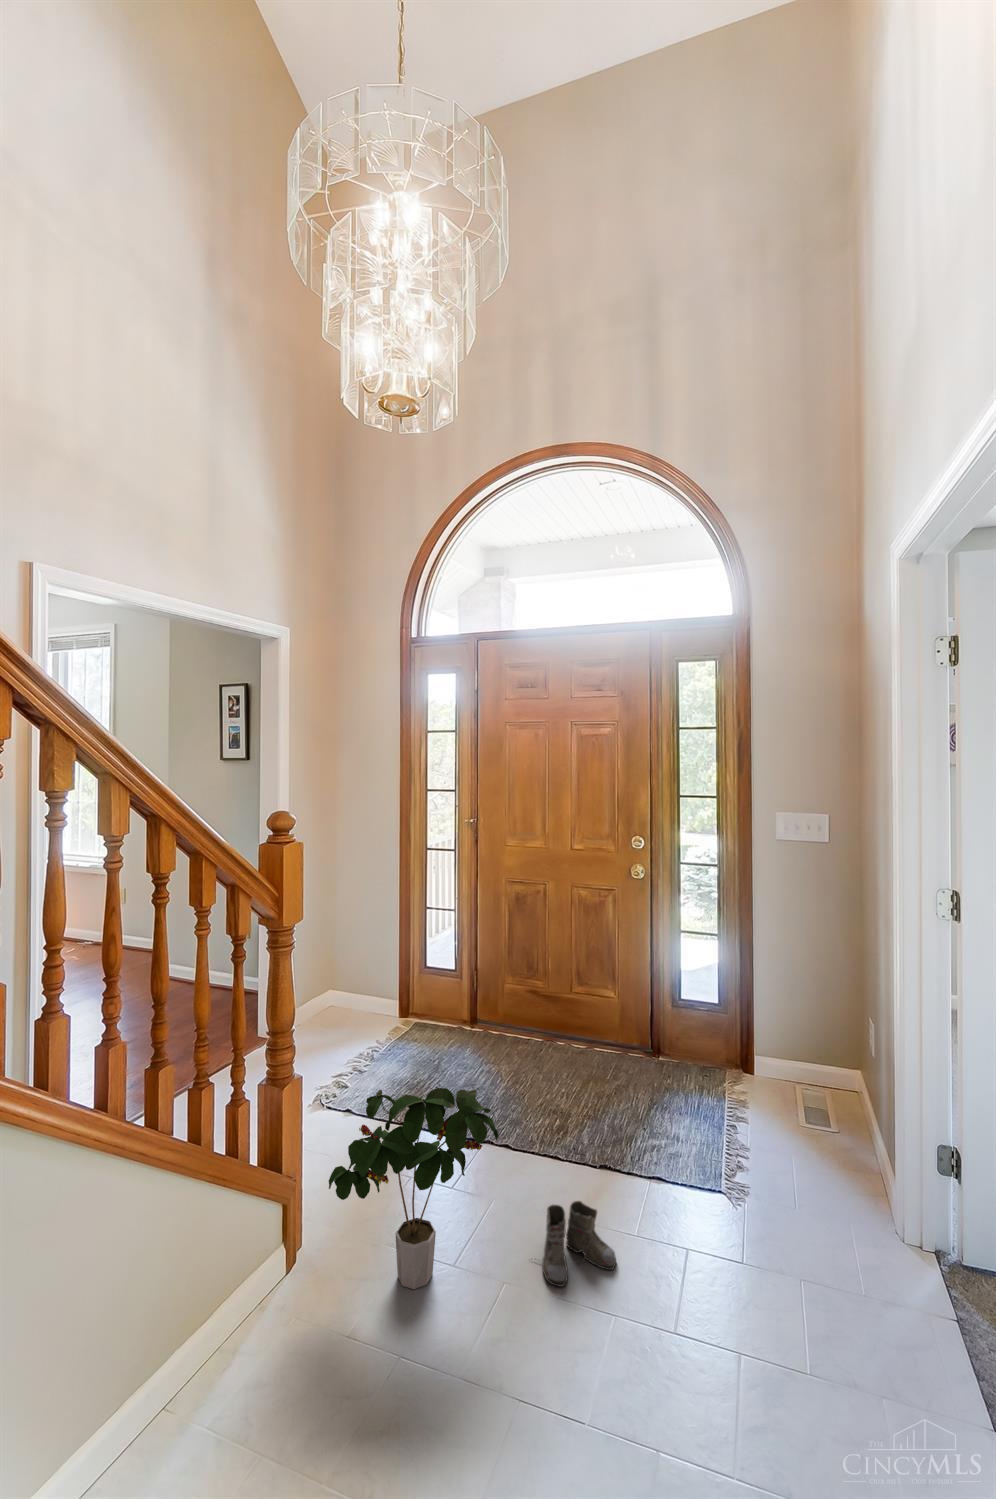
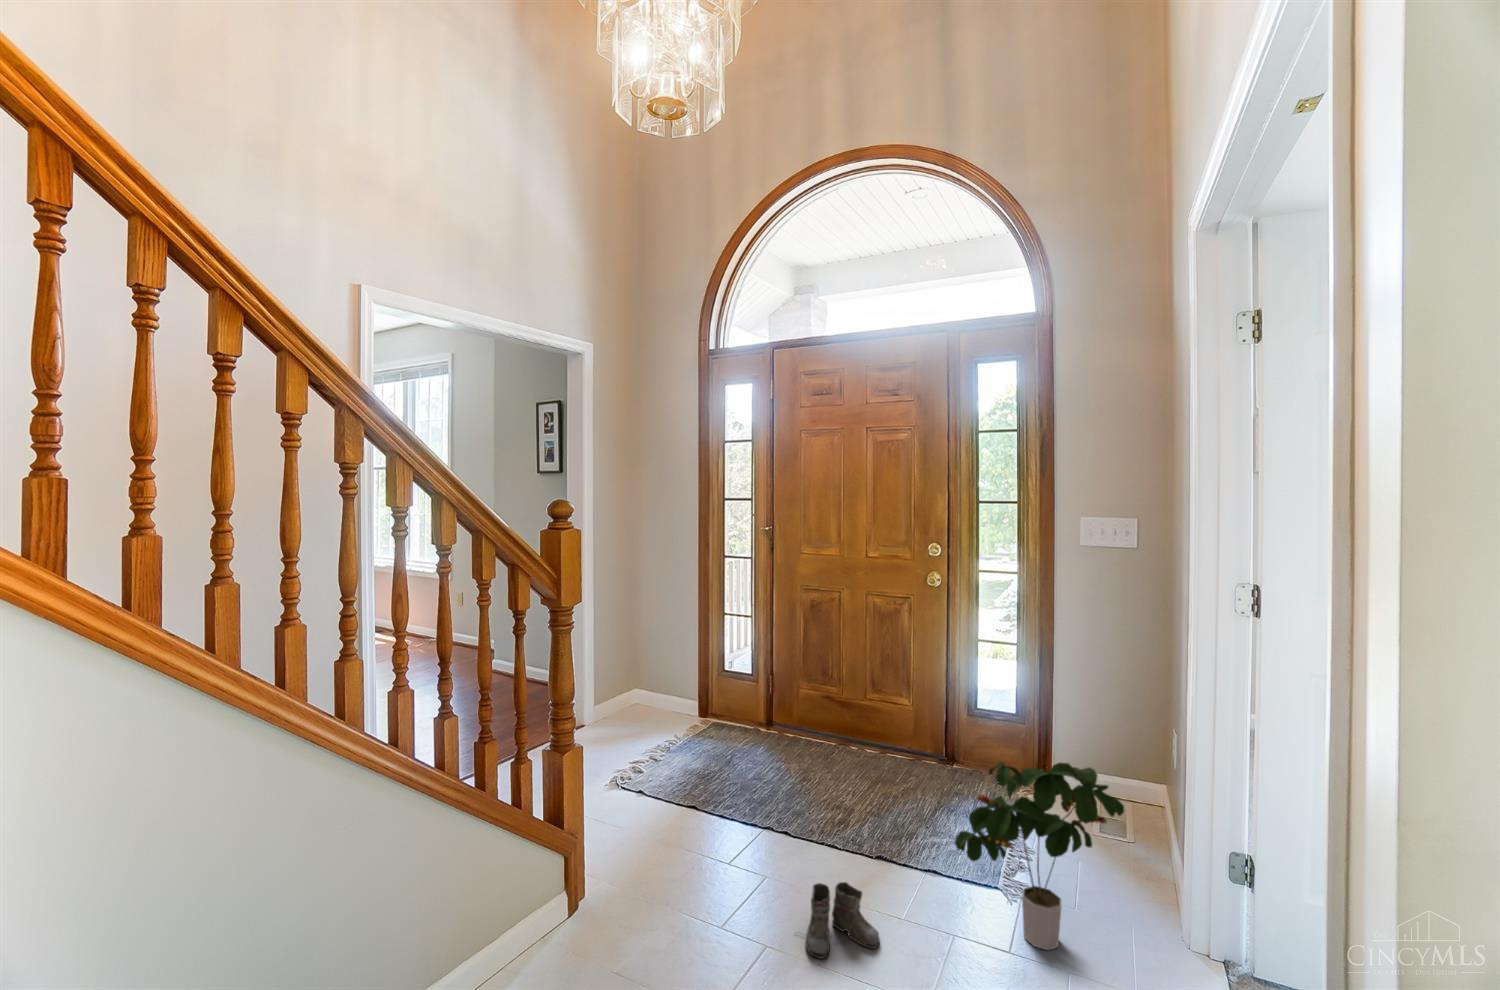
potted plant: present [329,1088,498,1289] -> present [955,762,1124,950]

